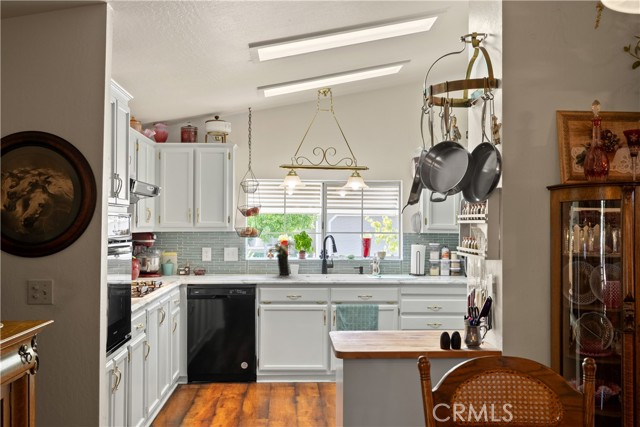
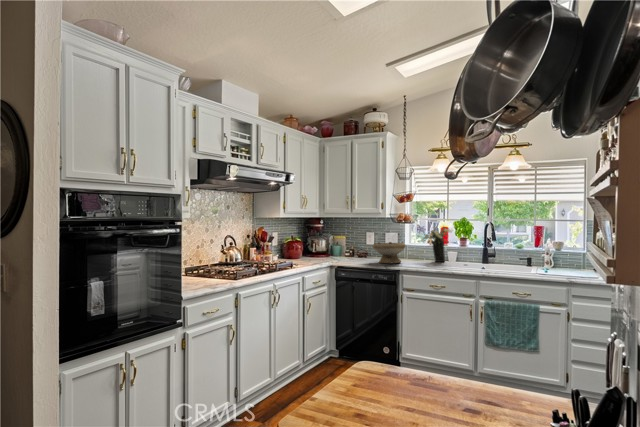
bowl: none [223,256,257,279] -> present [373,242,405,263]

